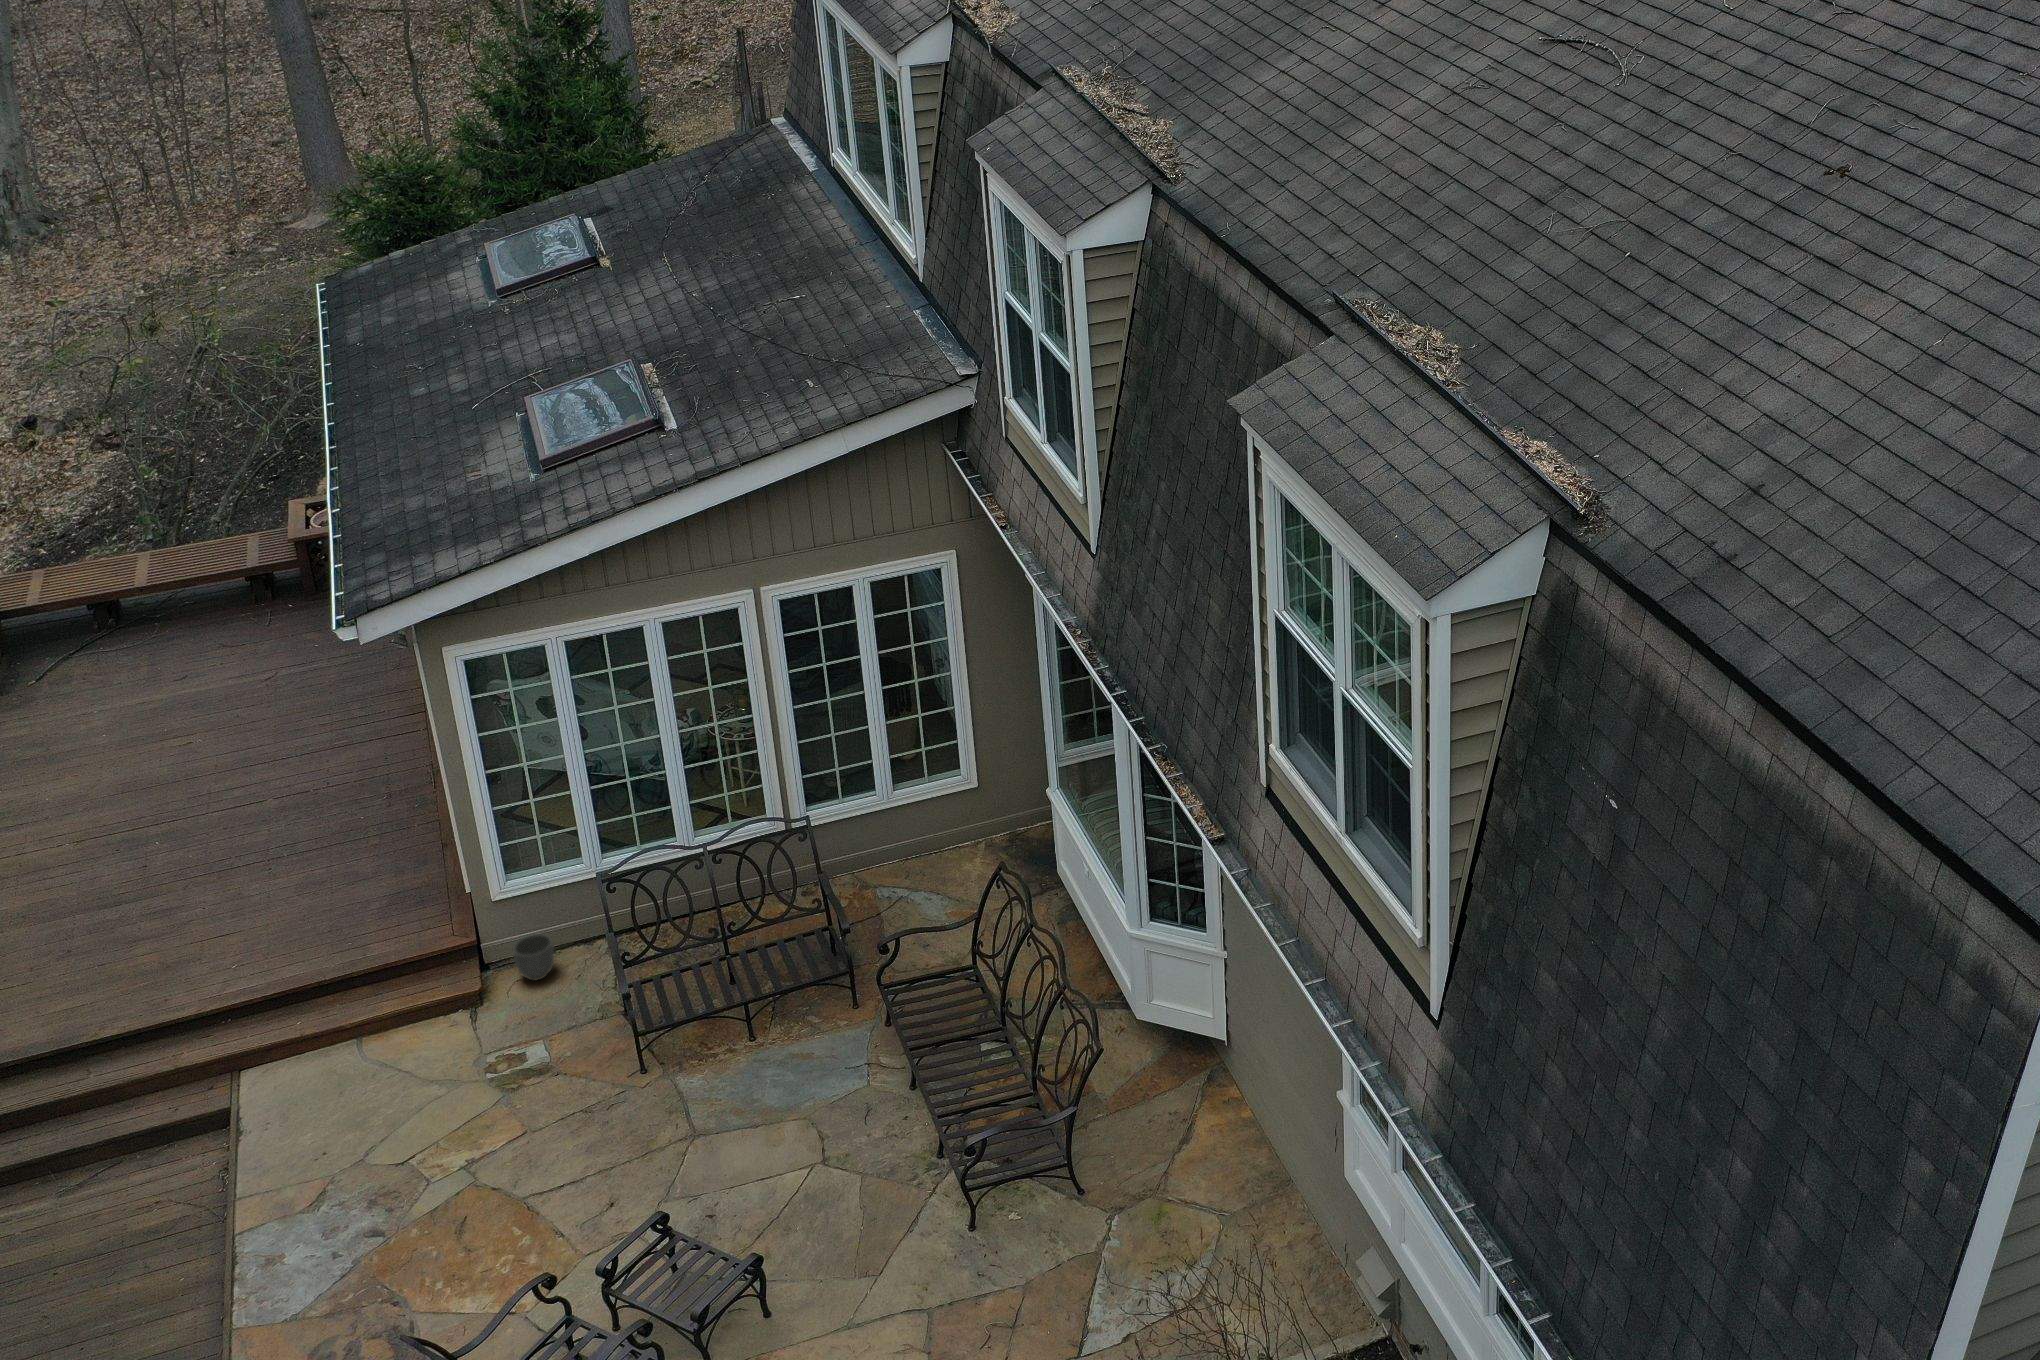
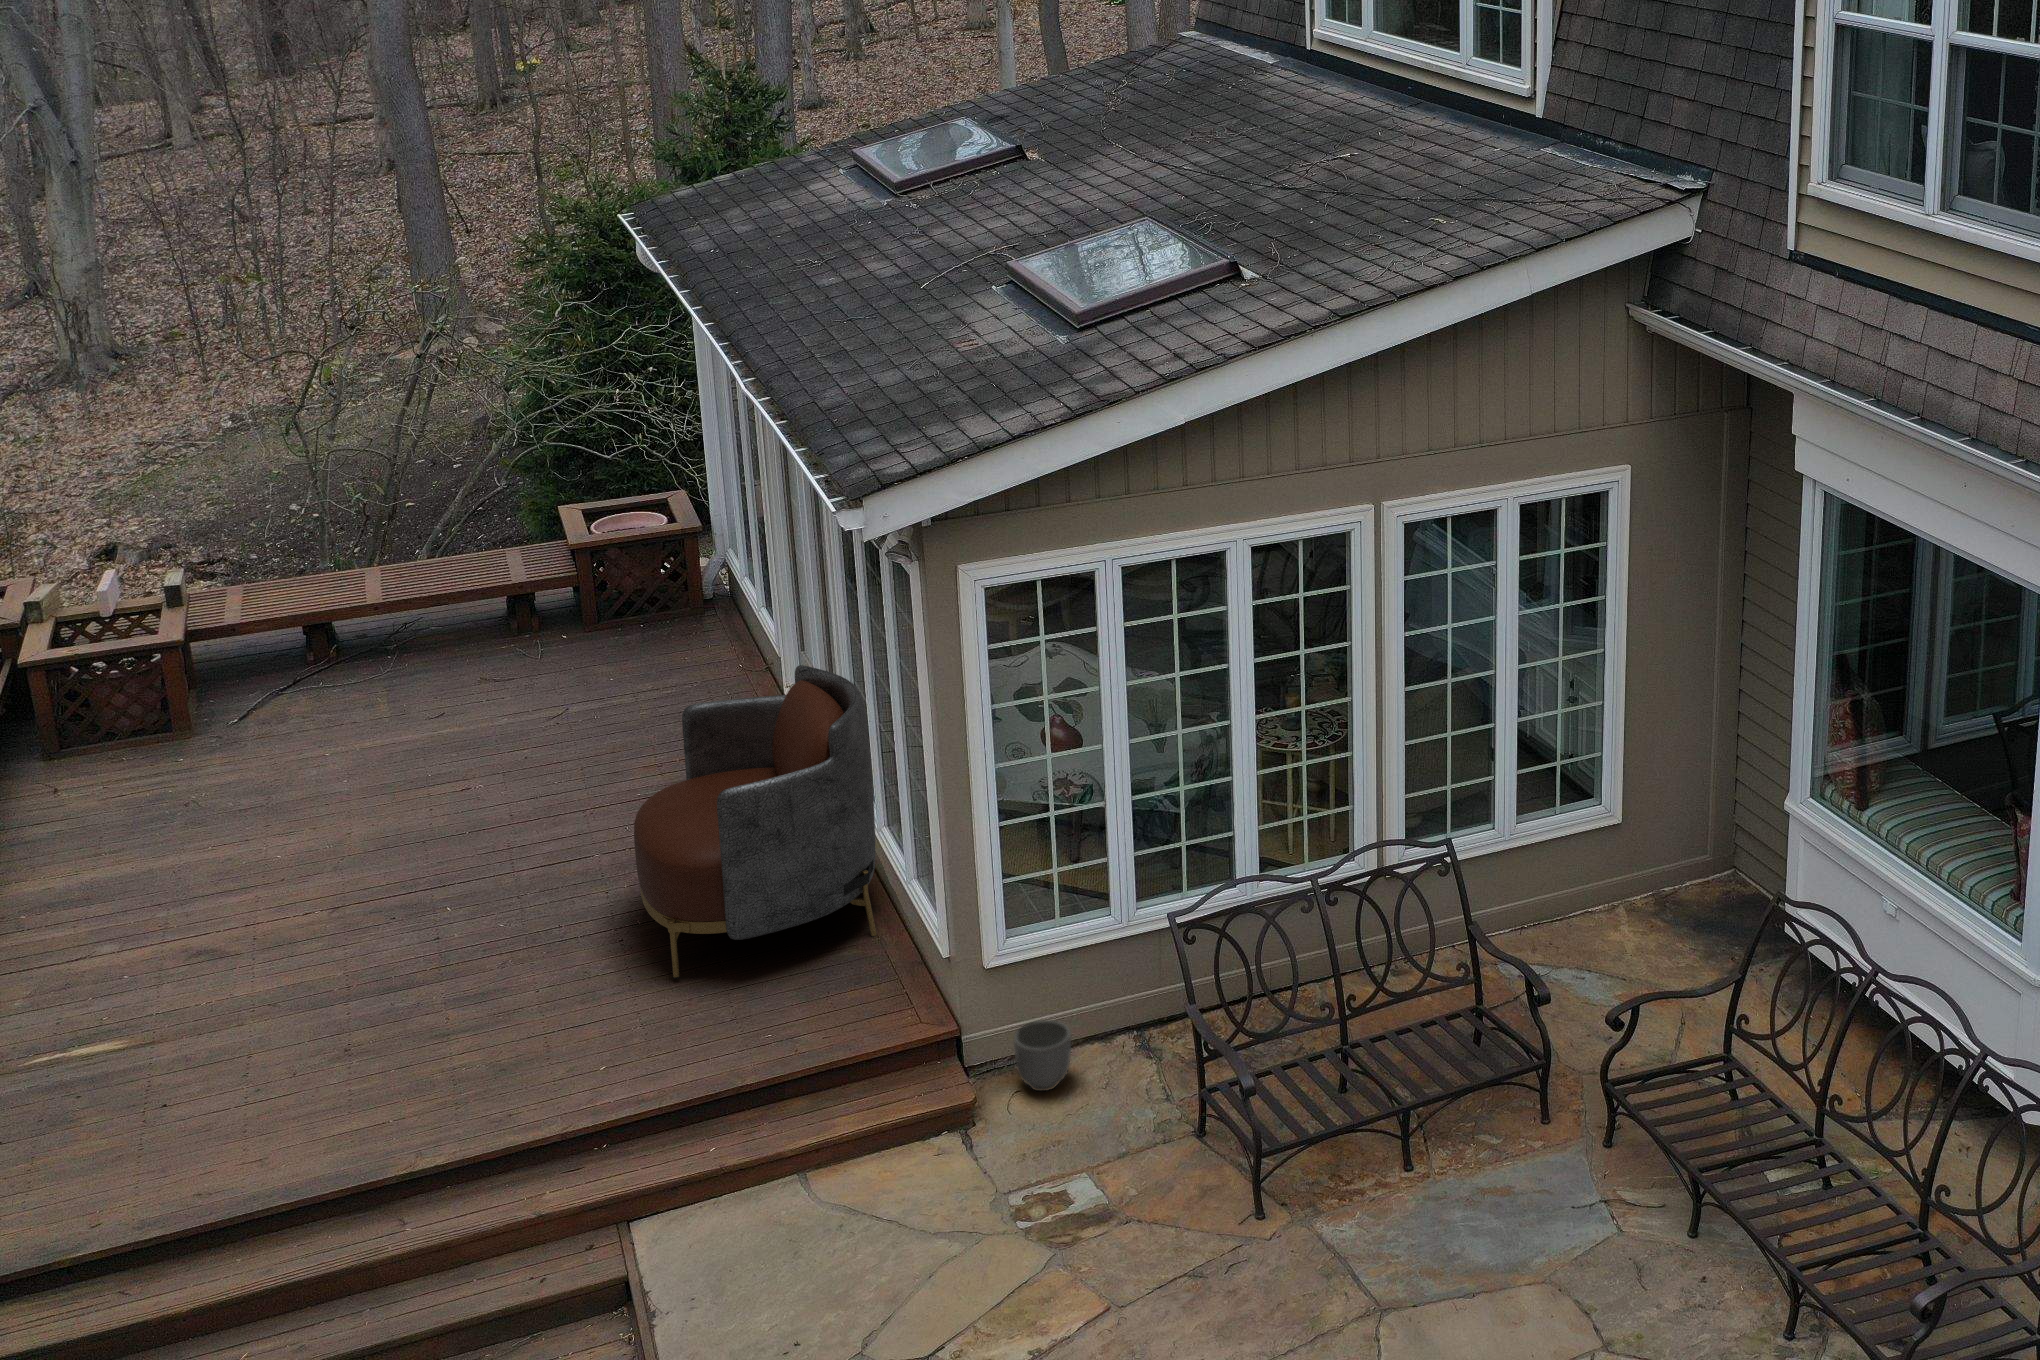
armchair: none [270,685,447,904] -> present [634,665,877,979]

